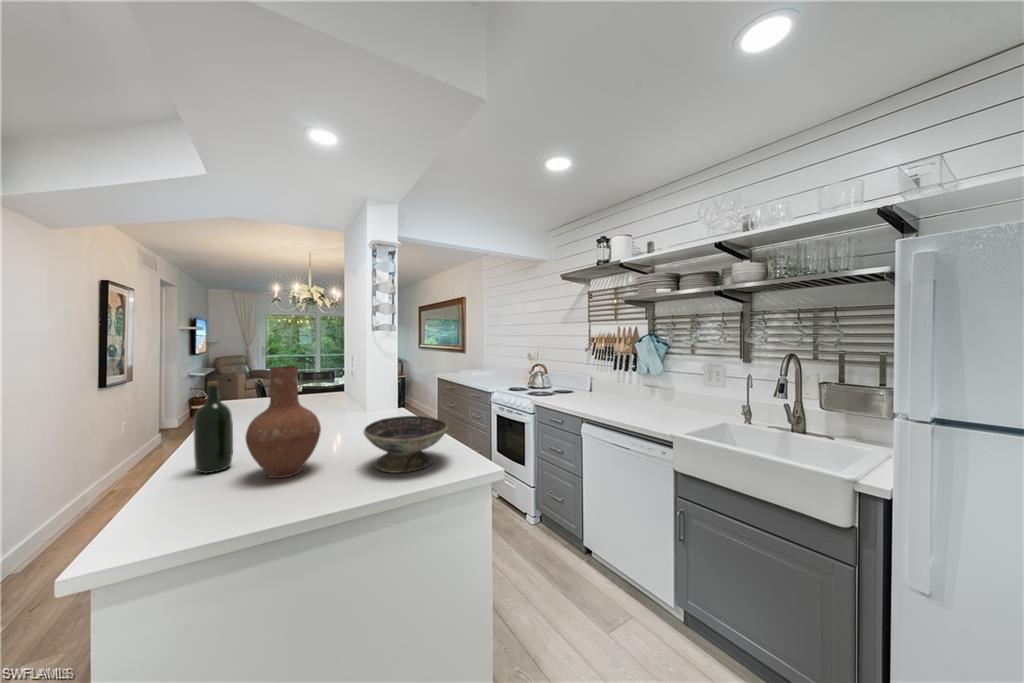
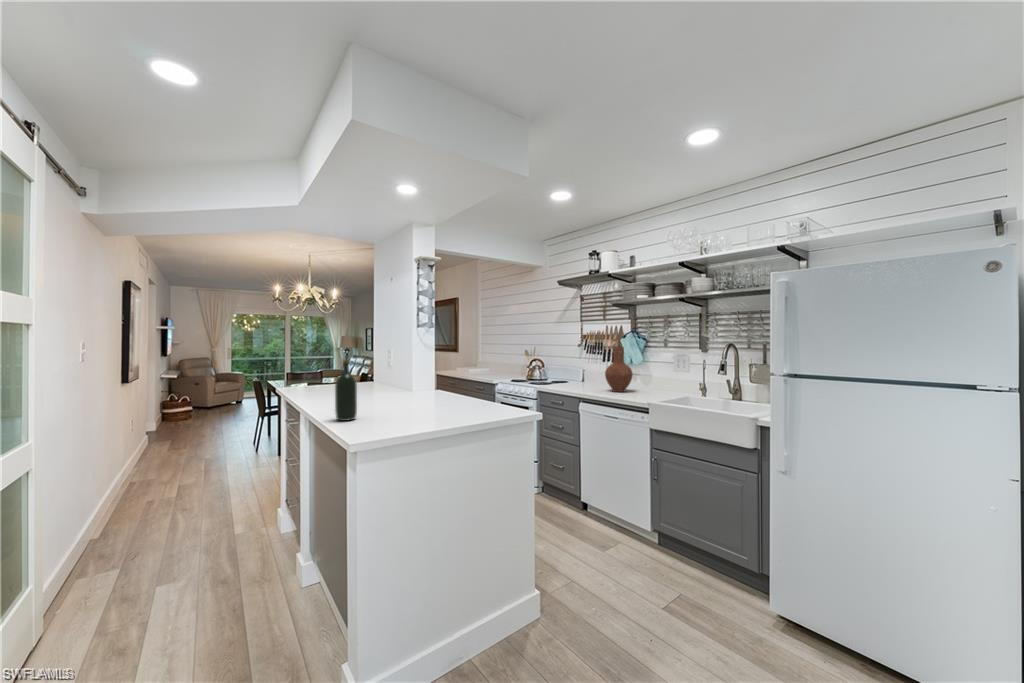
vase: present [245,366,321,478] -> present [605,347,633,392]
decorative bowl: present [364,416,448,473] -> none [448,386,502,418]

